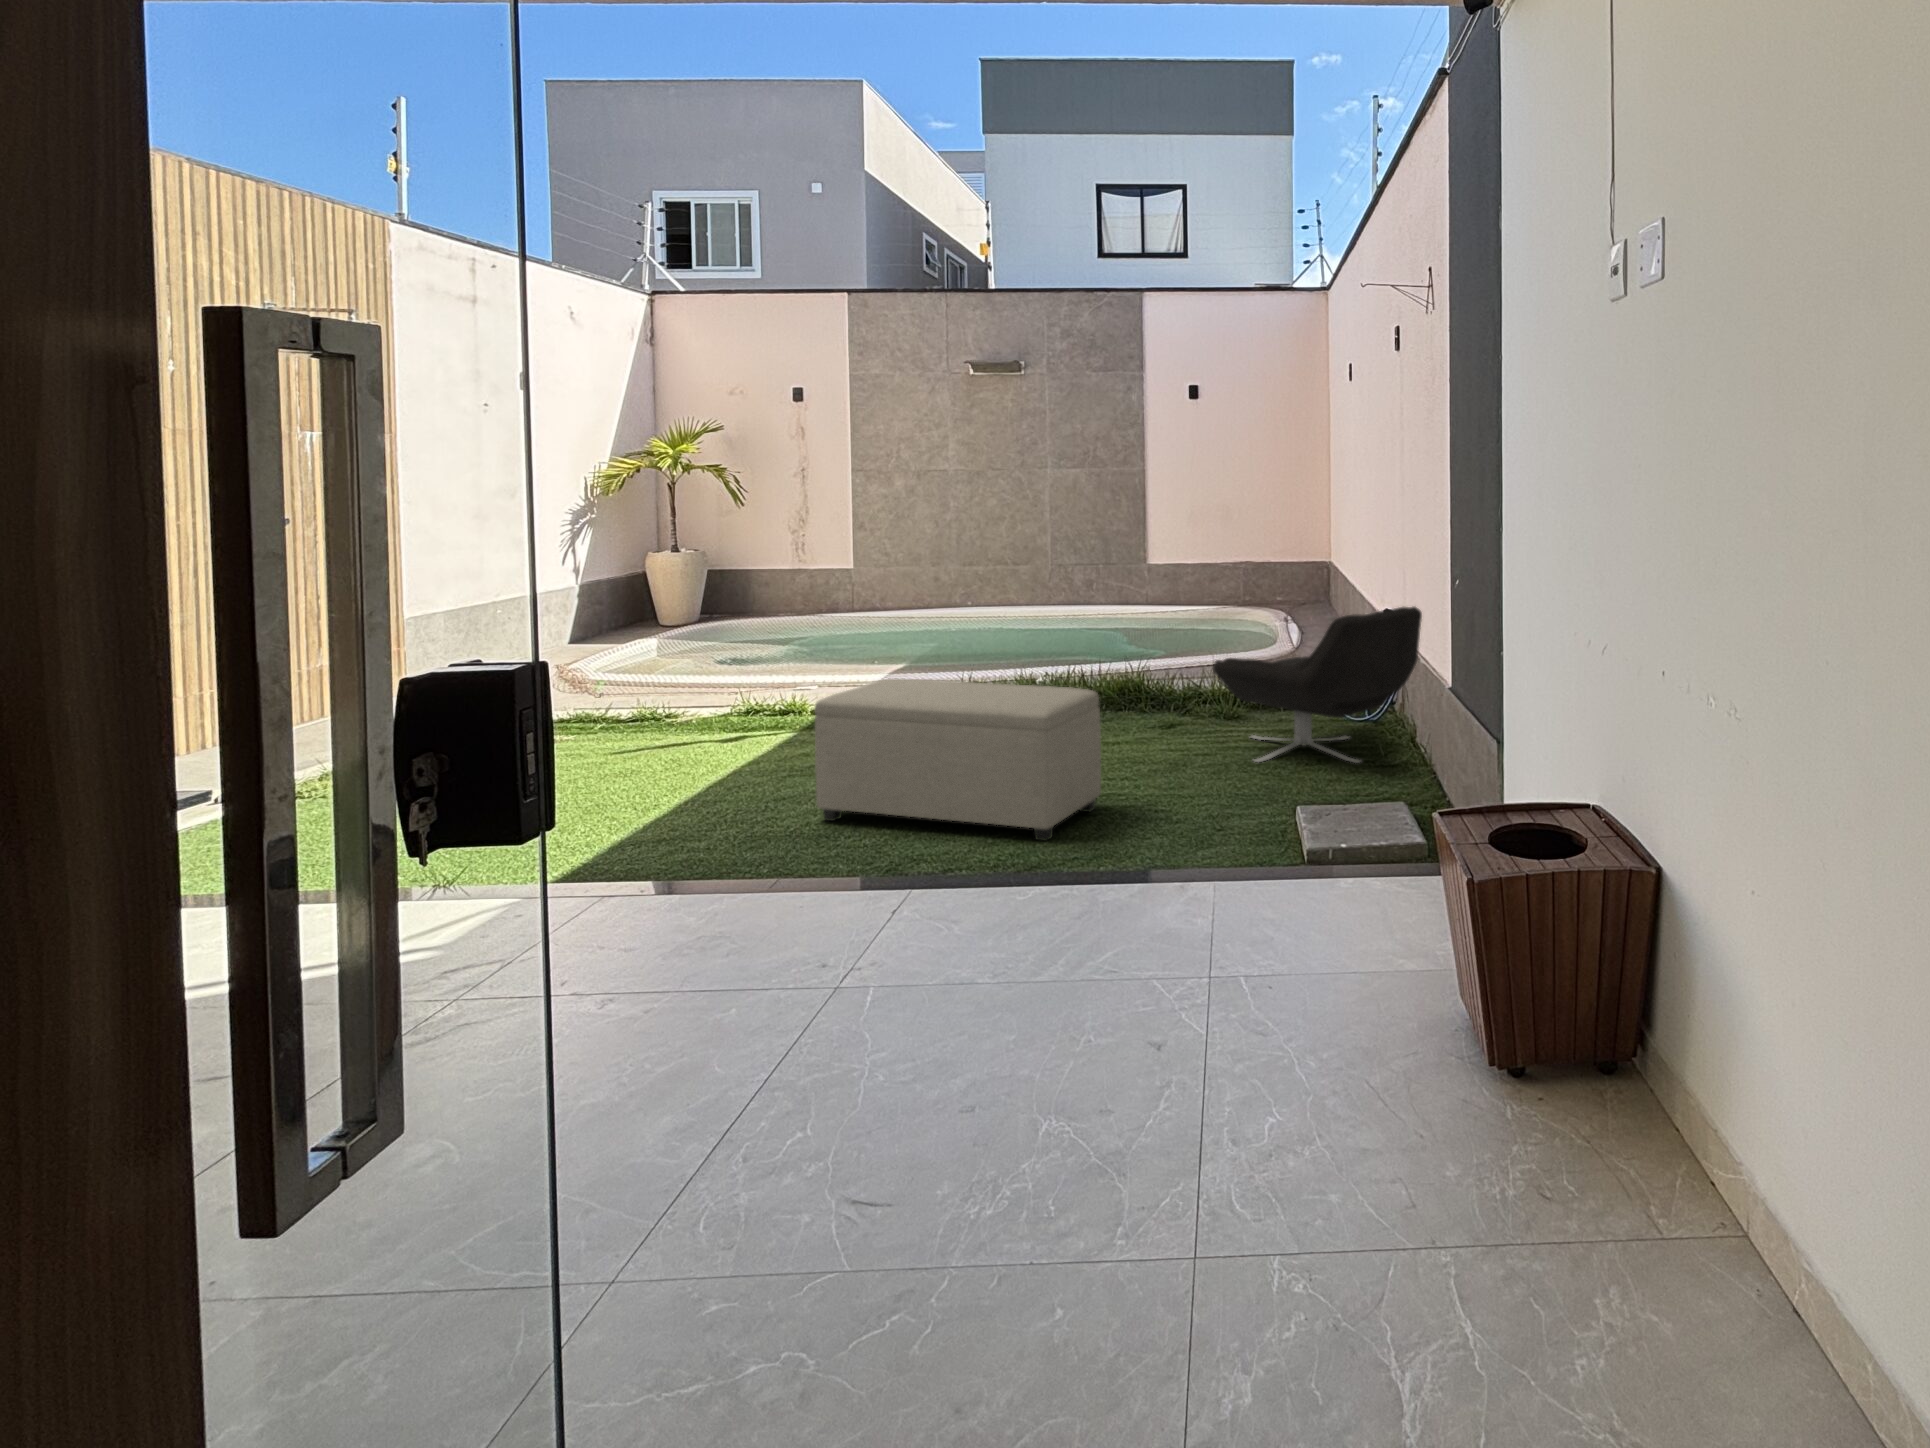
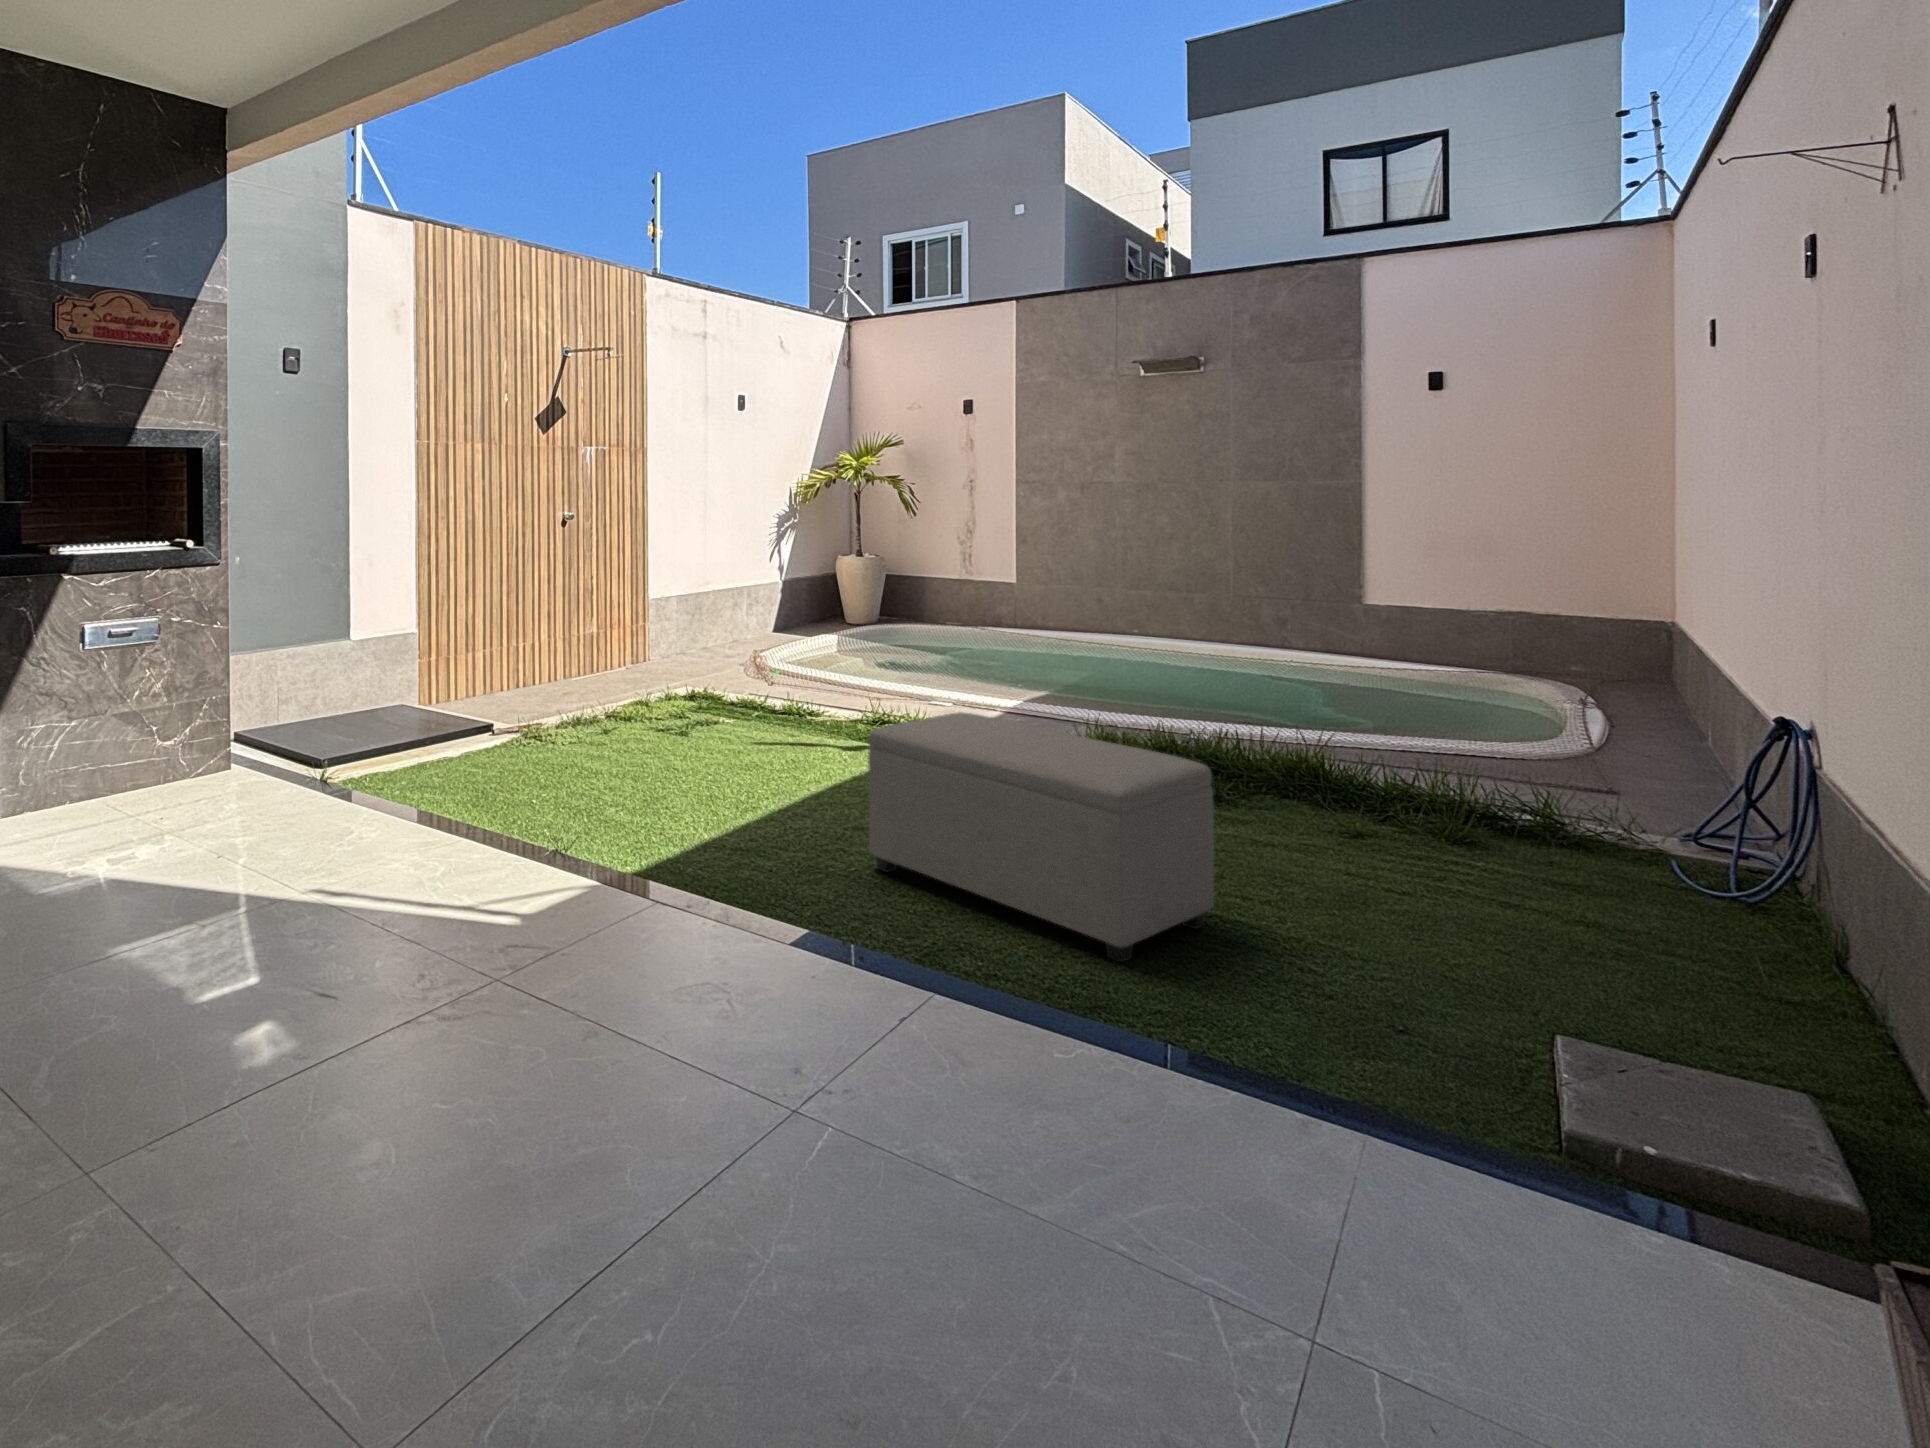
lounge chair: present [1213,607,1422,763] -> none [1404,693,1801,934]

